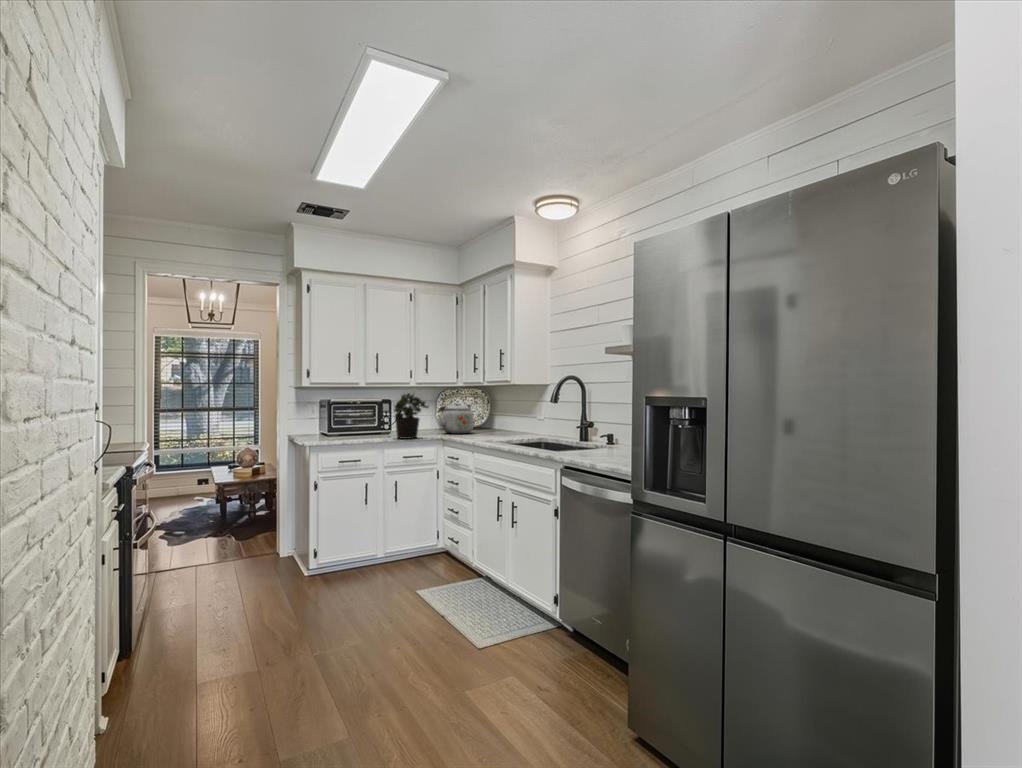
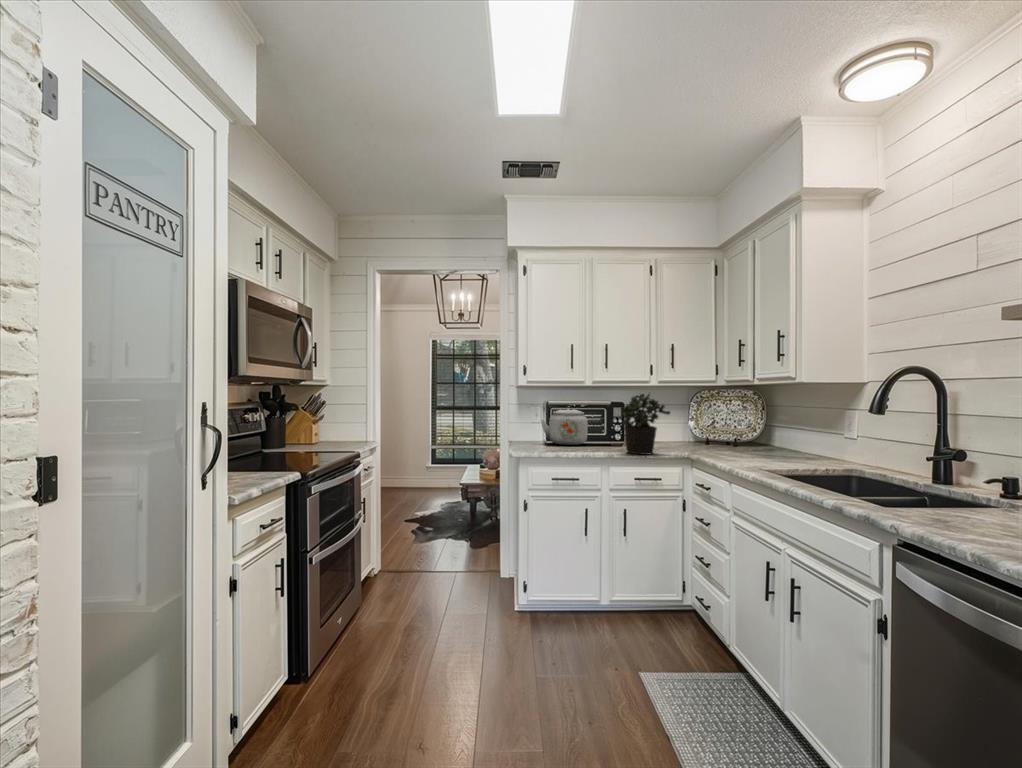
kettle: present [438,404,473,434] -> present [541,408,588,445]

